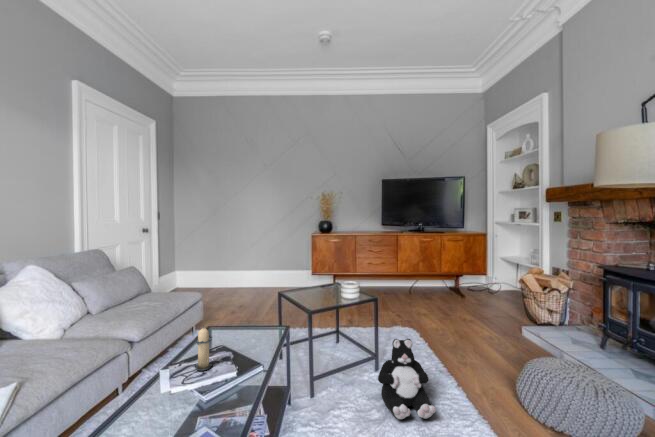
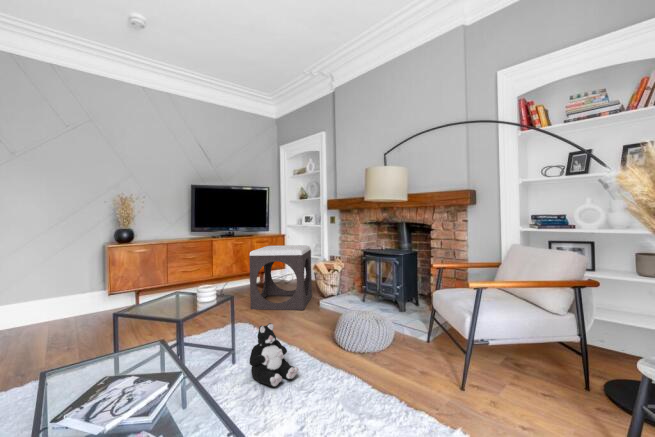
footstool: none [428,245,516,332] -> present [249,245,312,310]
candle: present [195,326,212,371] -> none [100,349,128,400]

